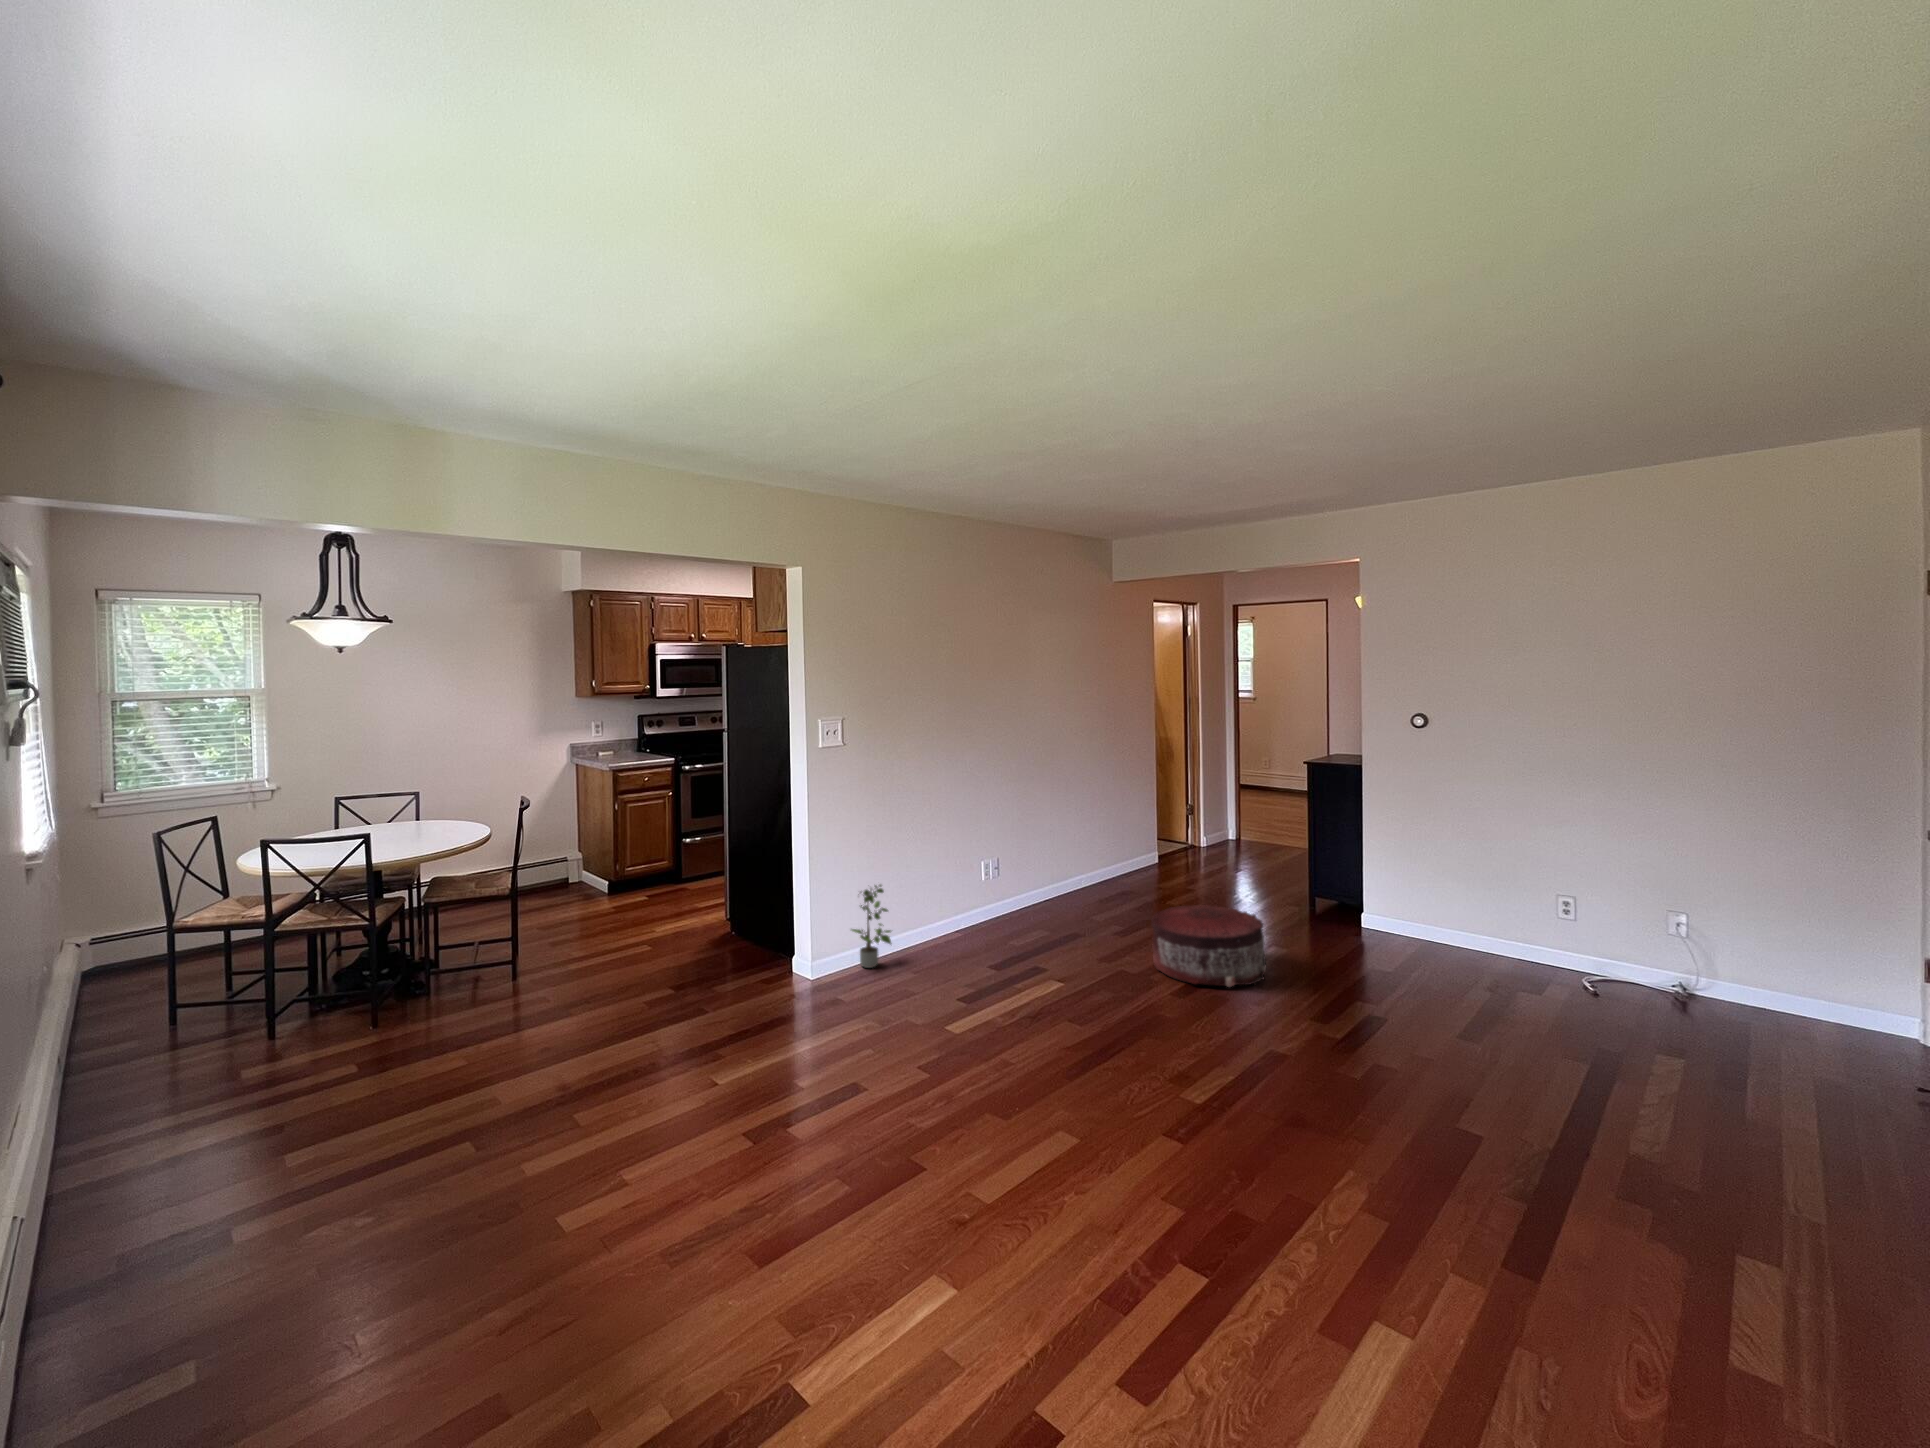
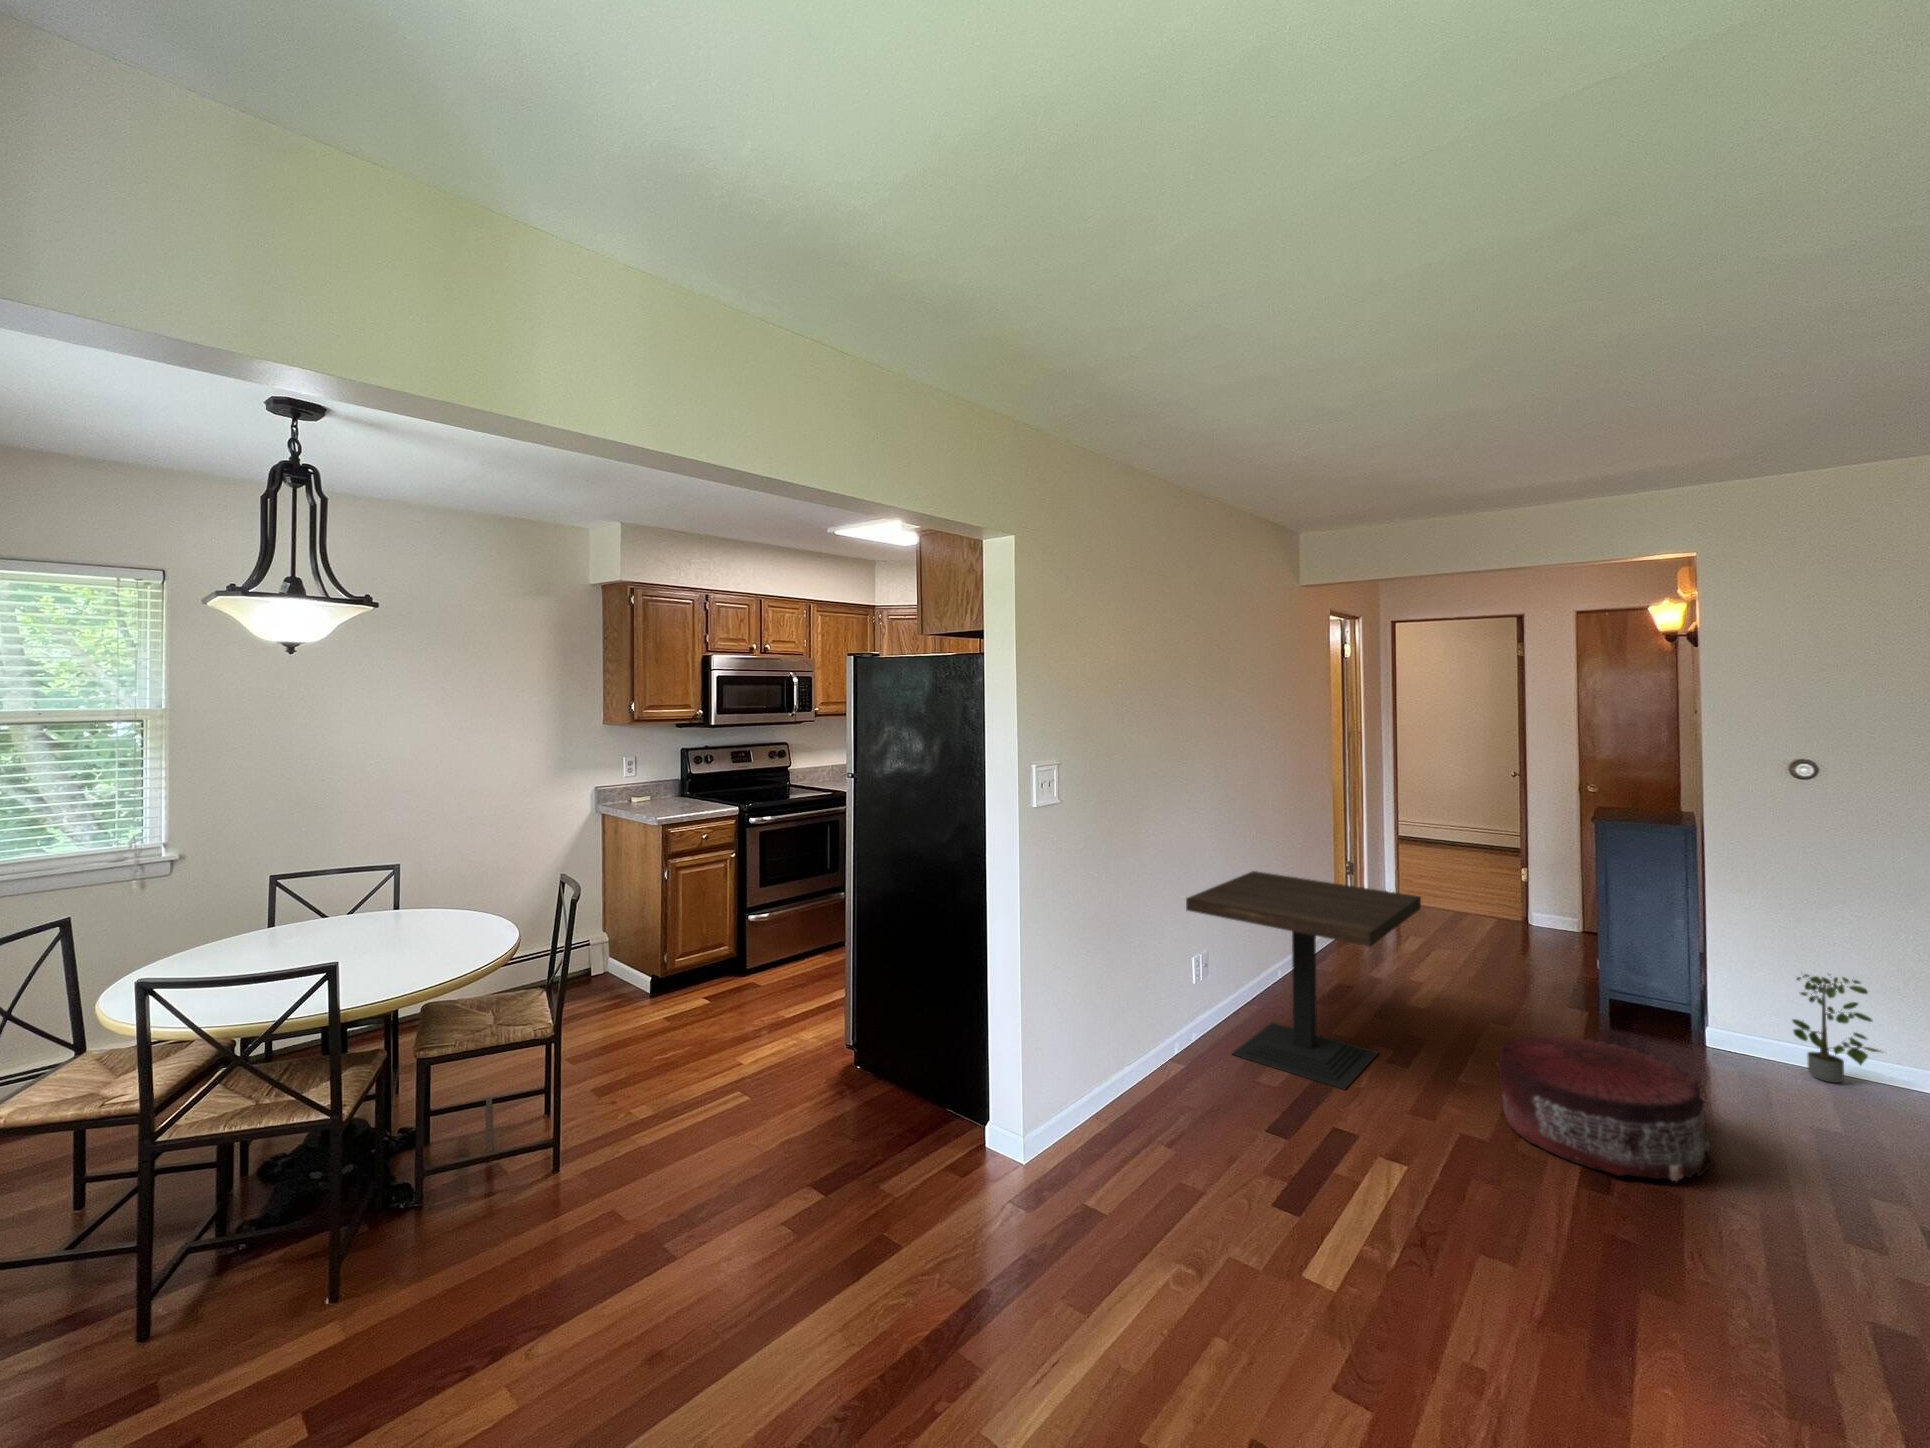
side table: none [968,801,1140,945] -> present [1186,871,1421,1089]
potted plant: present [852,885,891,968] -> present [1792,974,1880,1083]

